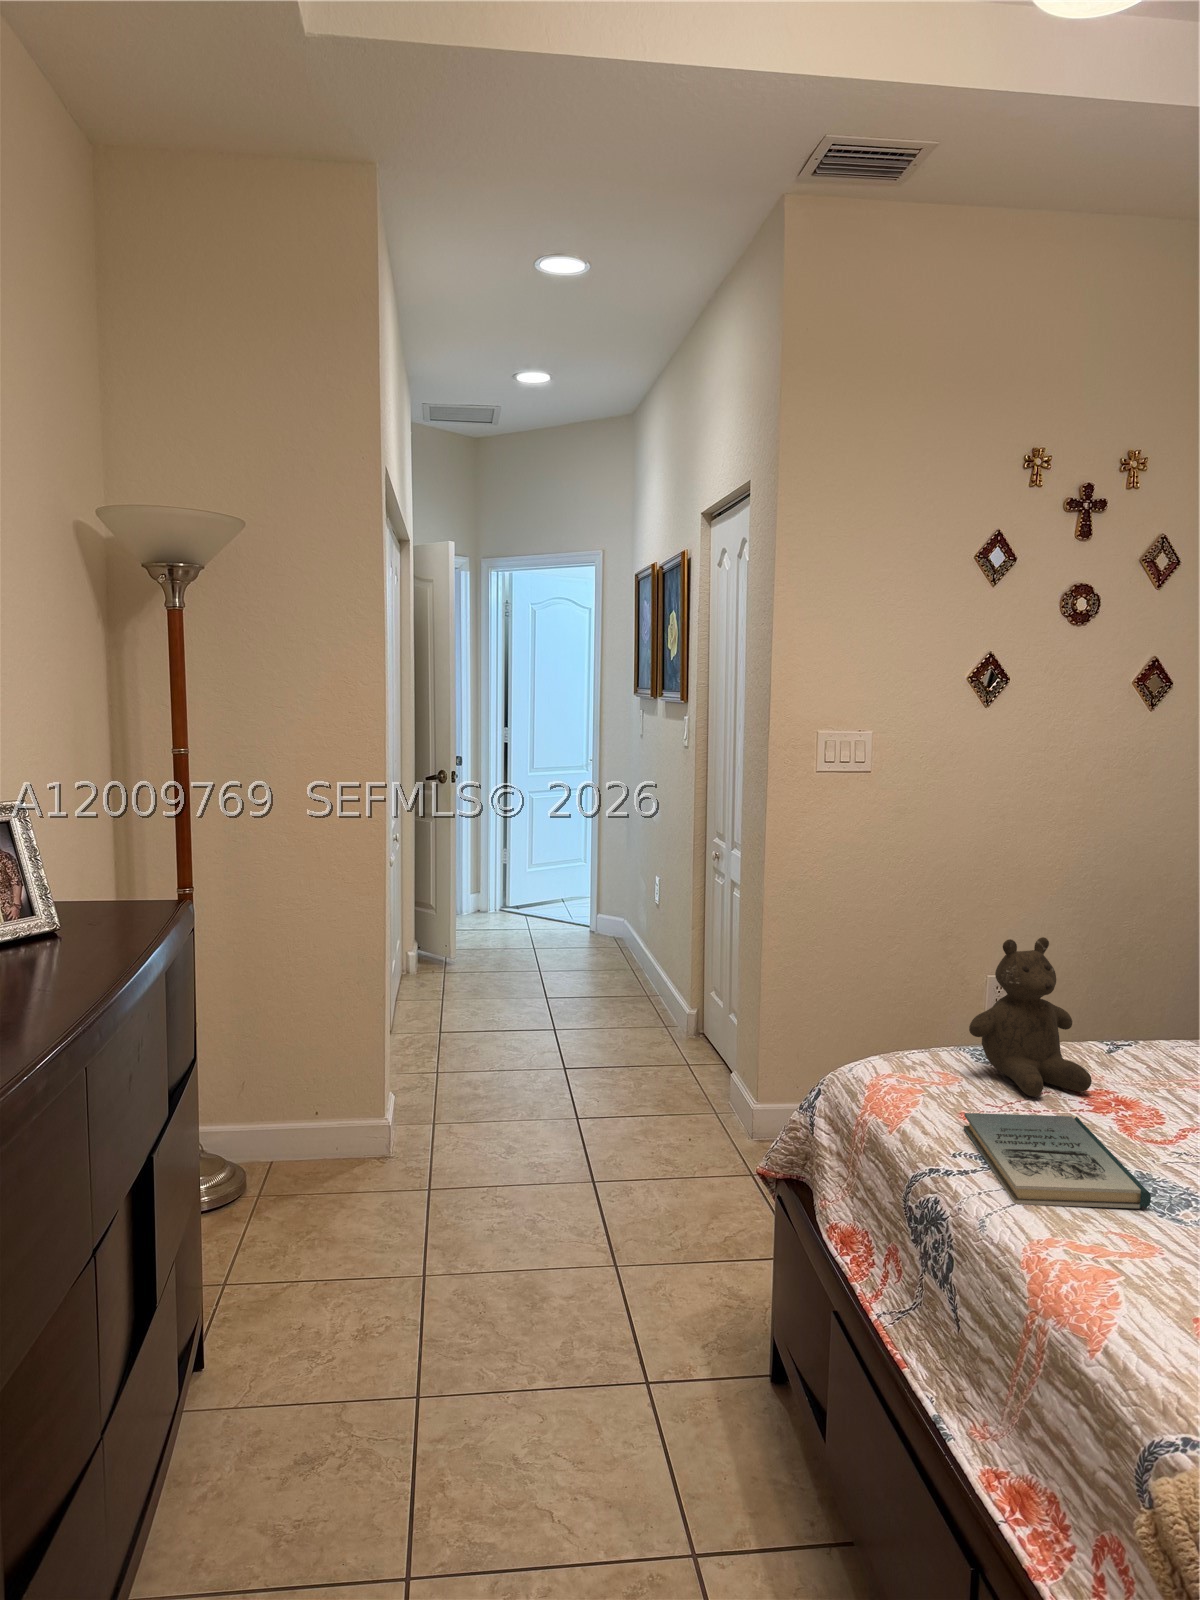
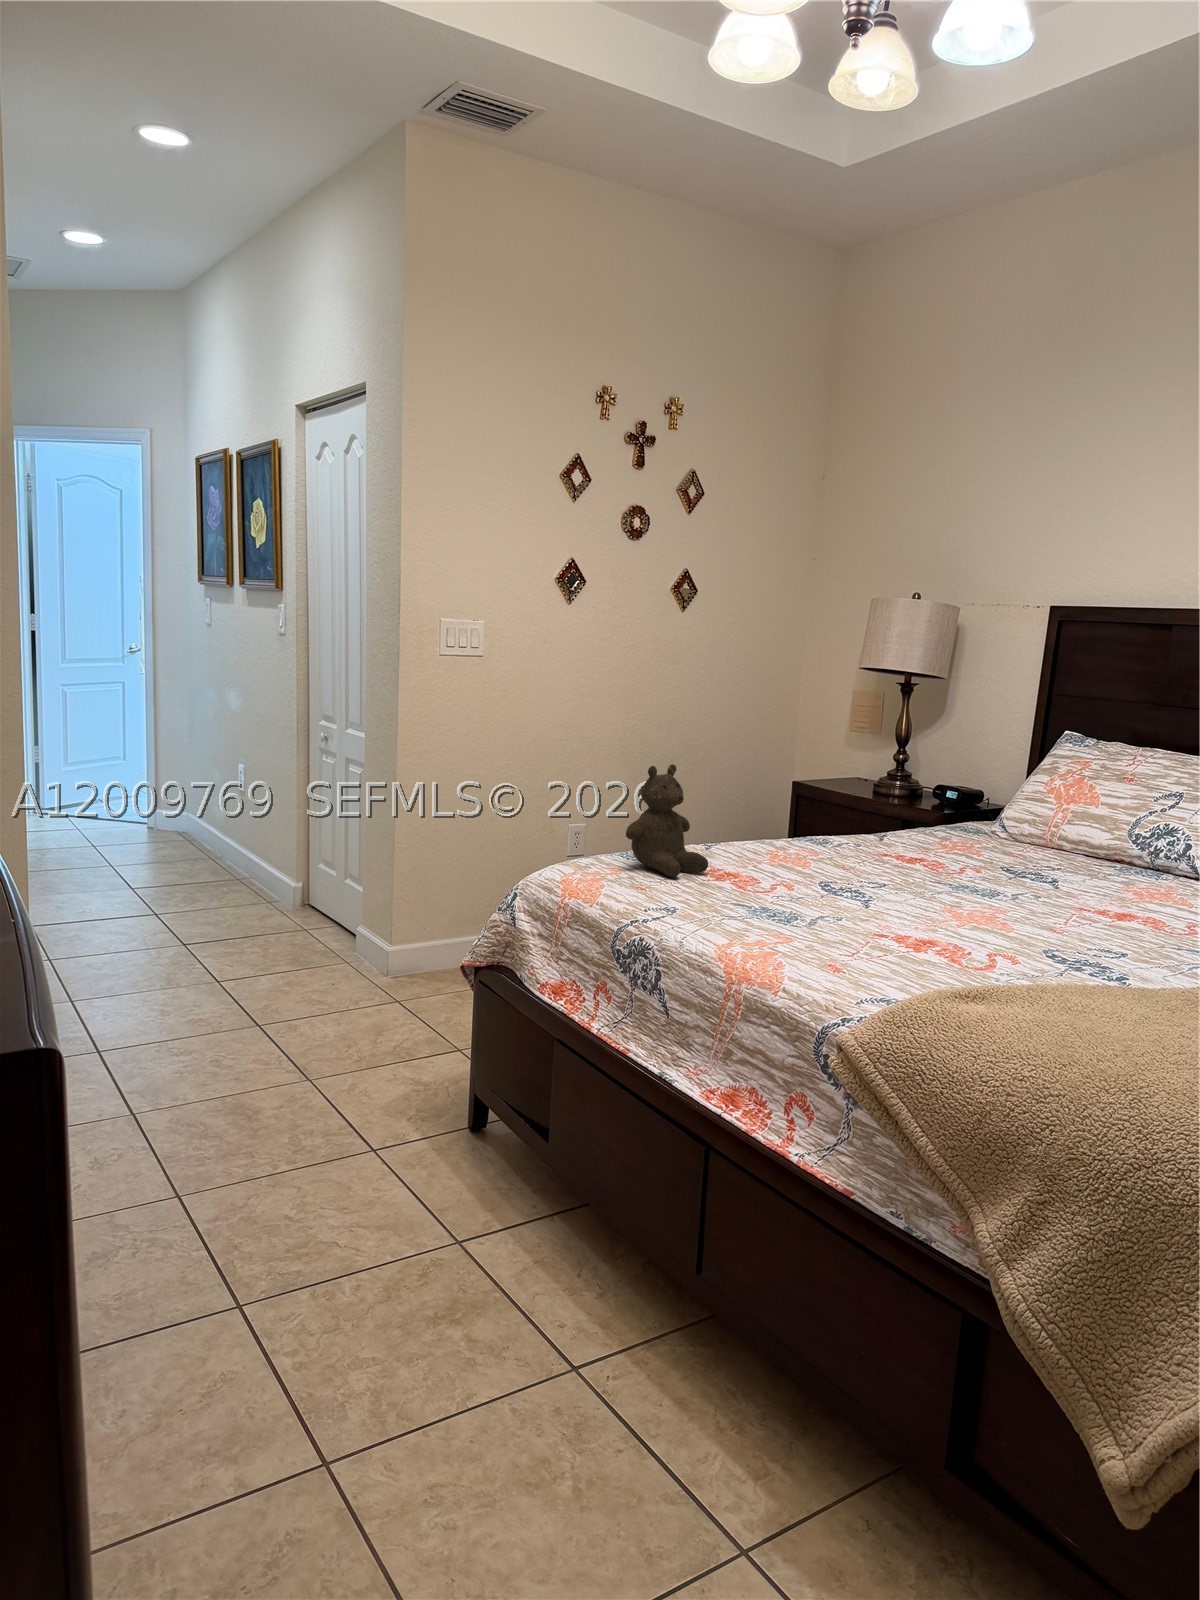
book: present [964,1113,1151,1208] -> none [641,882,775,931]

